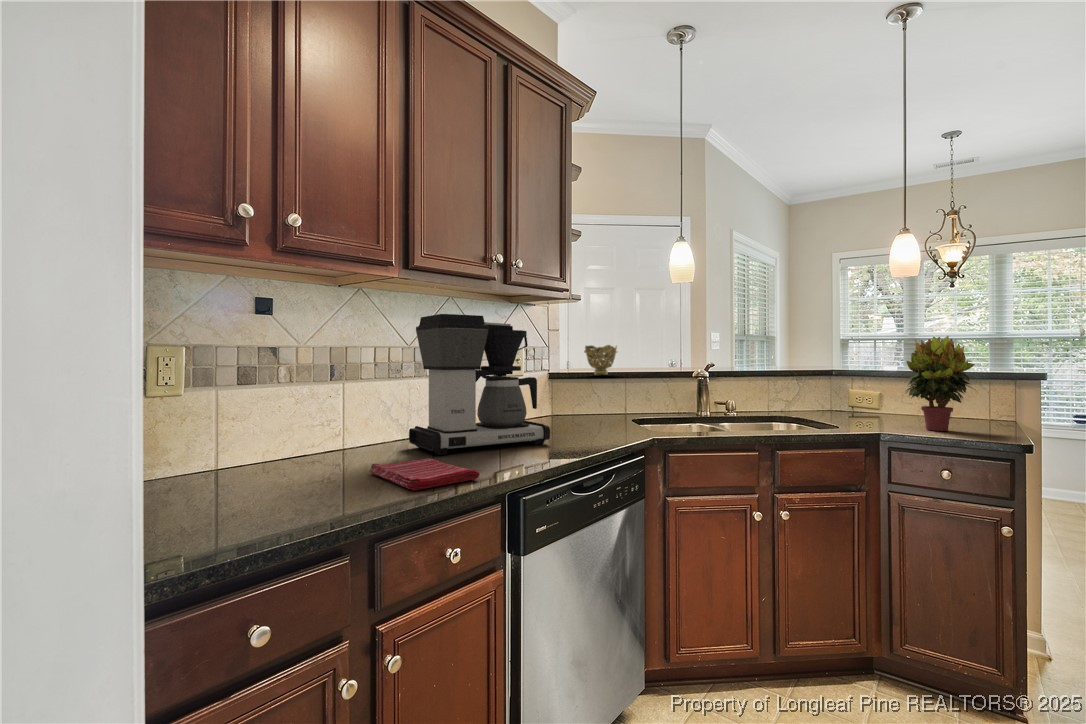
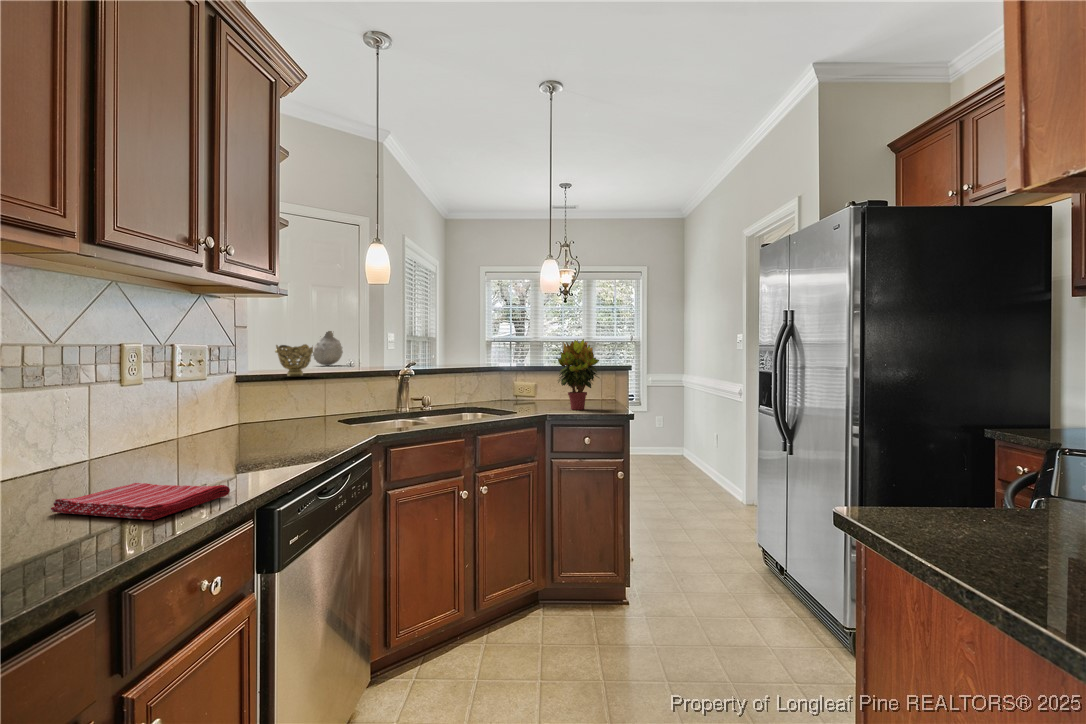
coffee maker: present [409,314,550,455] -> none [71,304,271,479]
vase: none [640,325,670,365] -> present [312,331,343,365]

